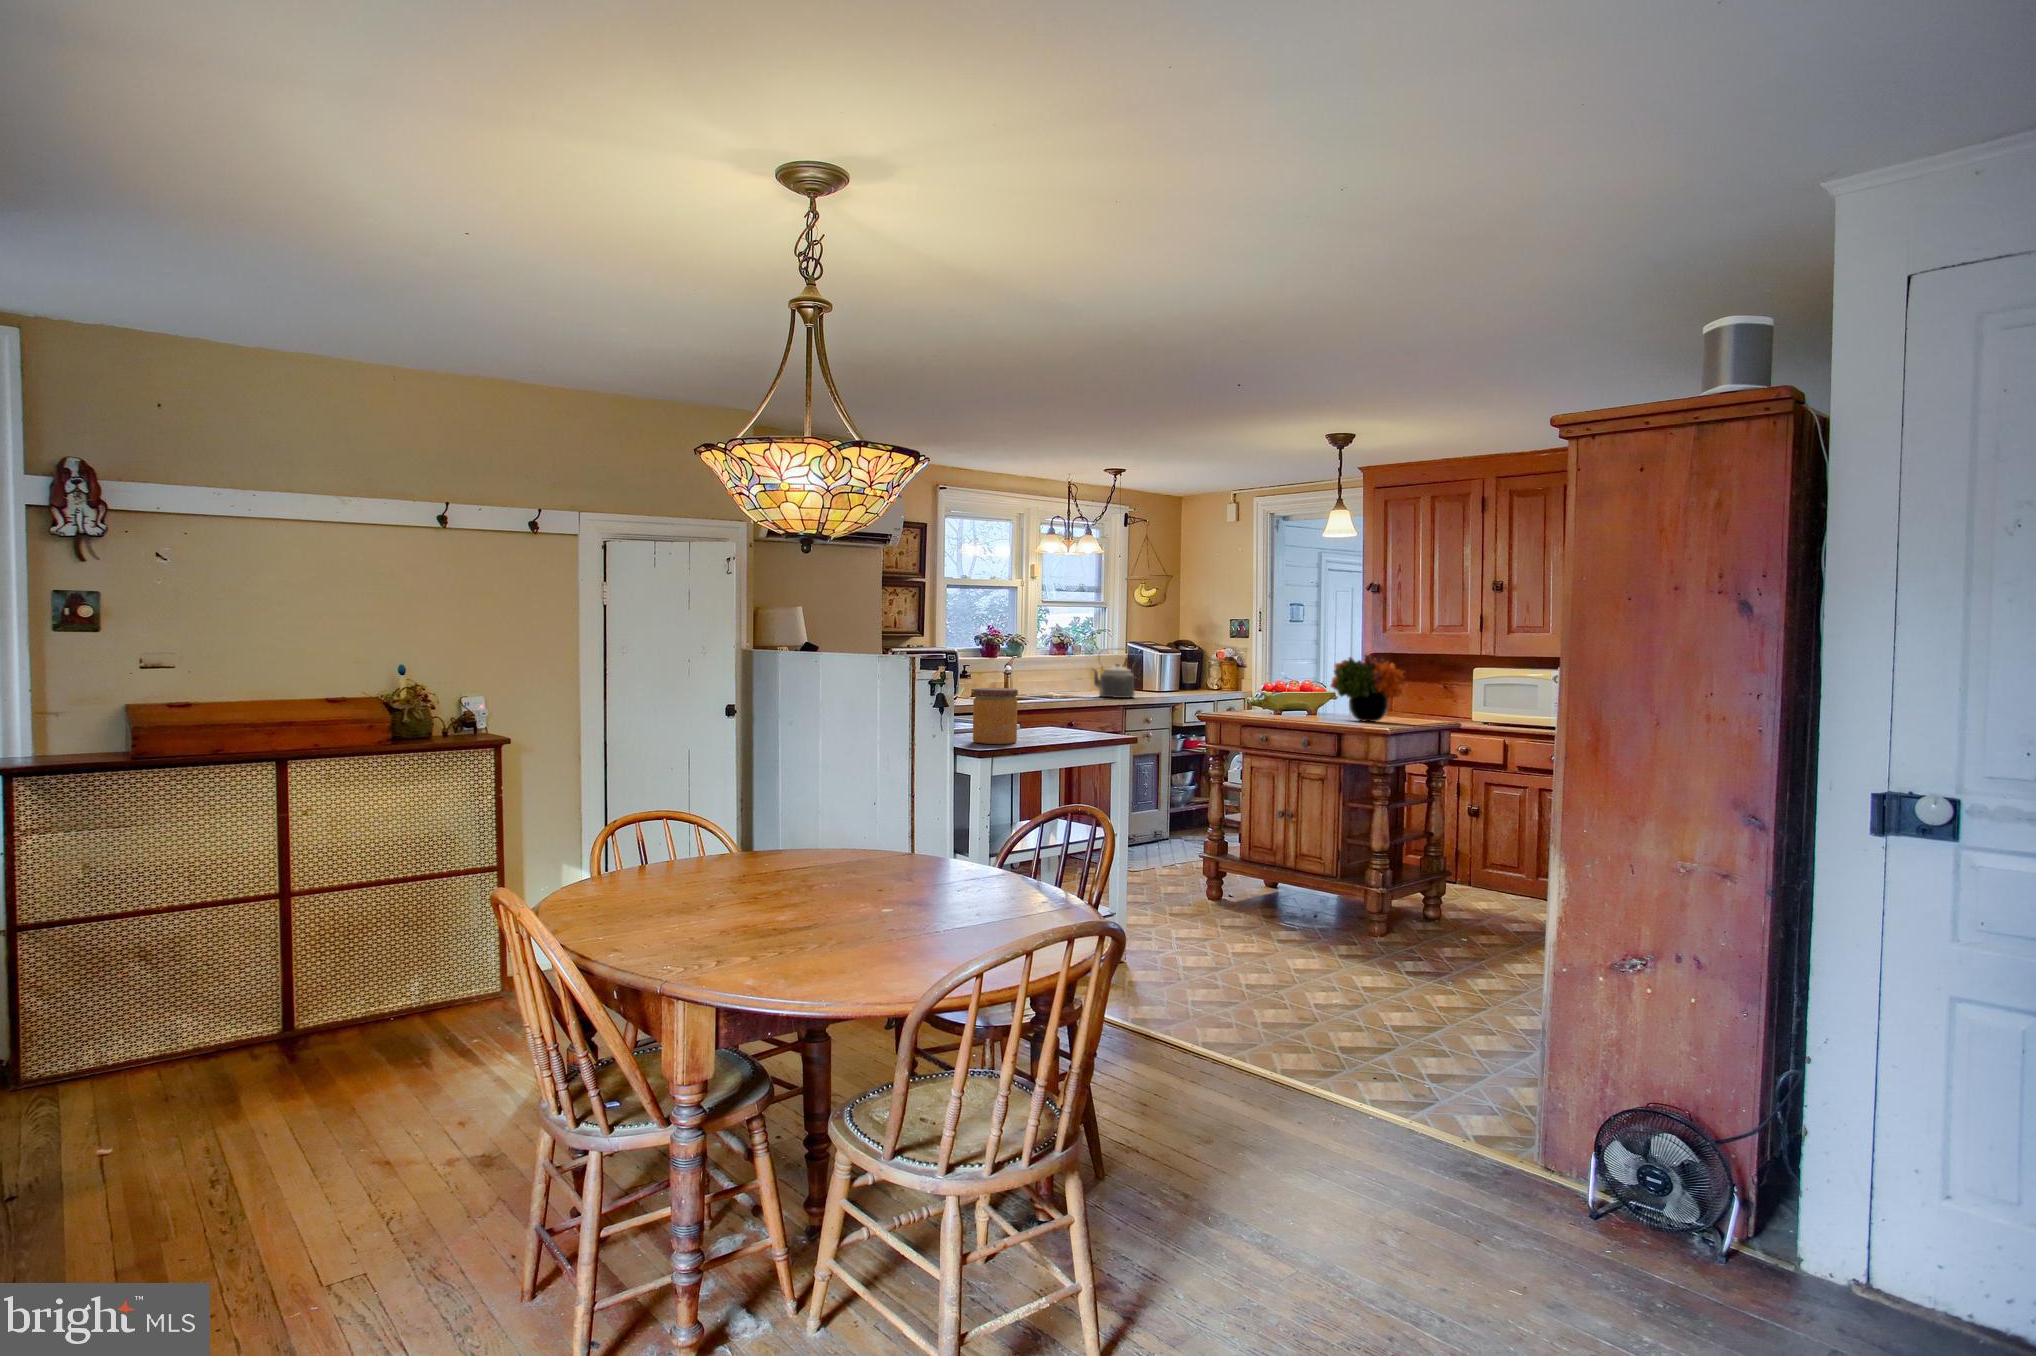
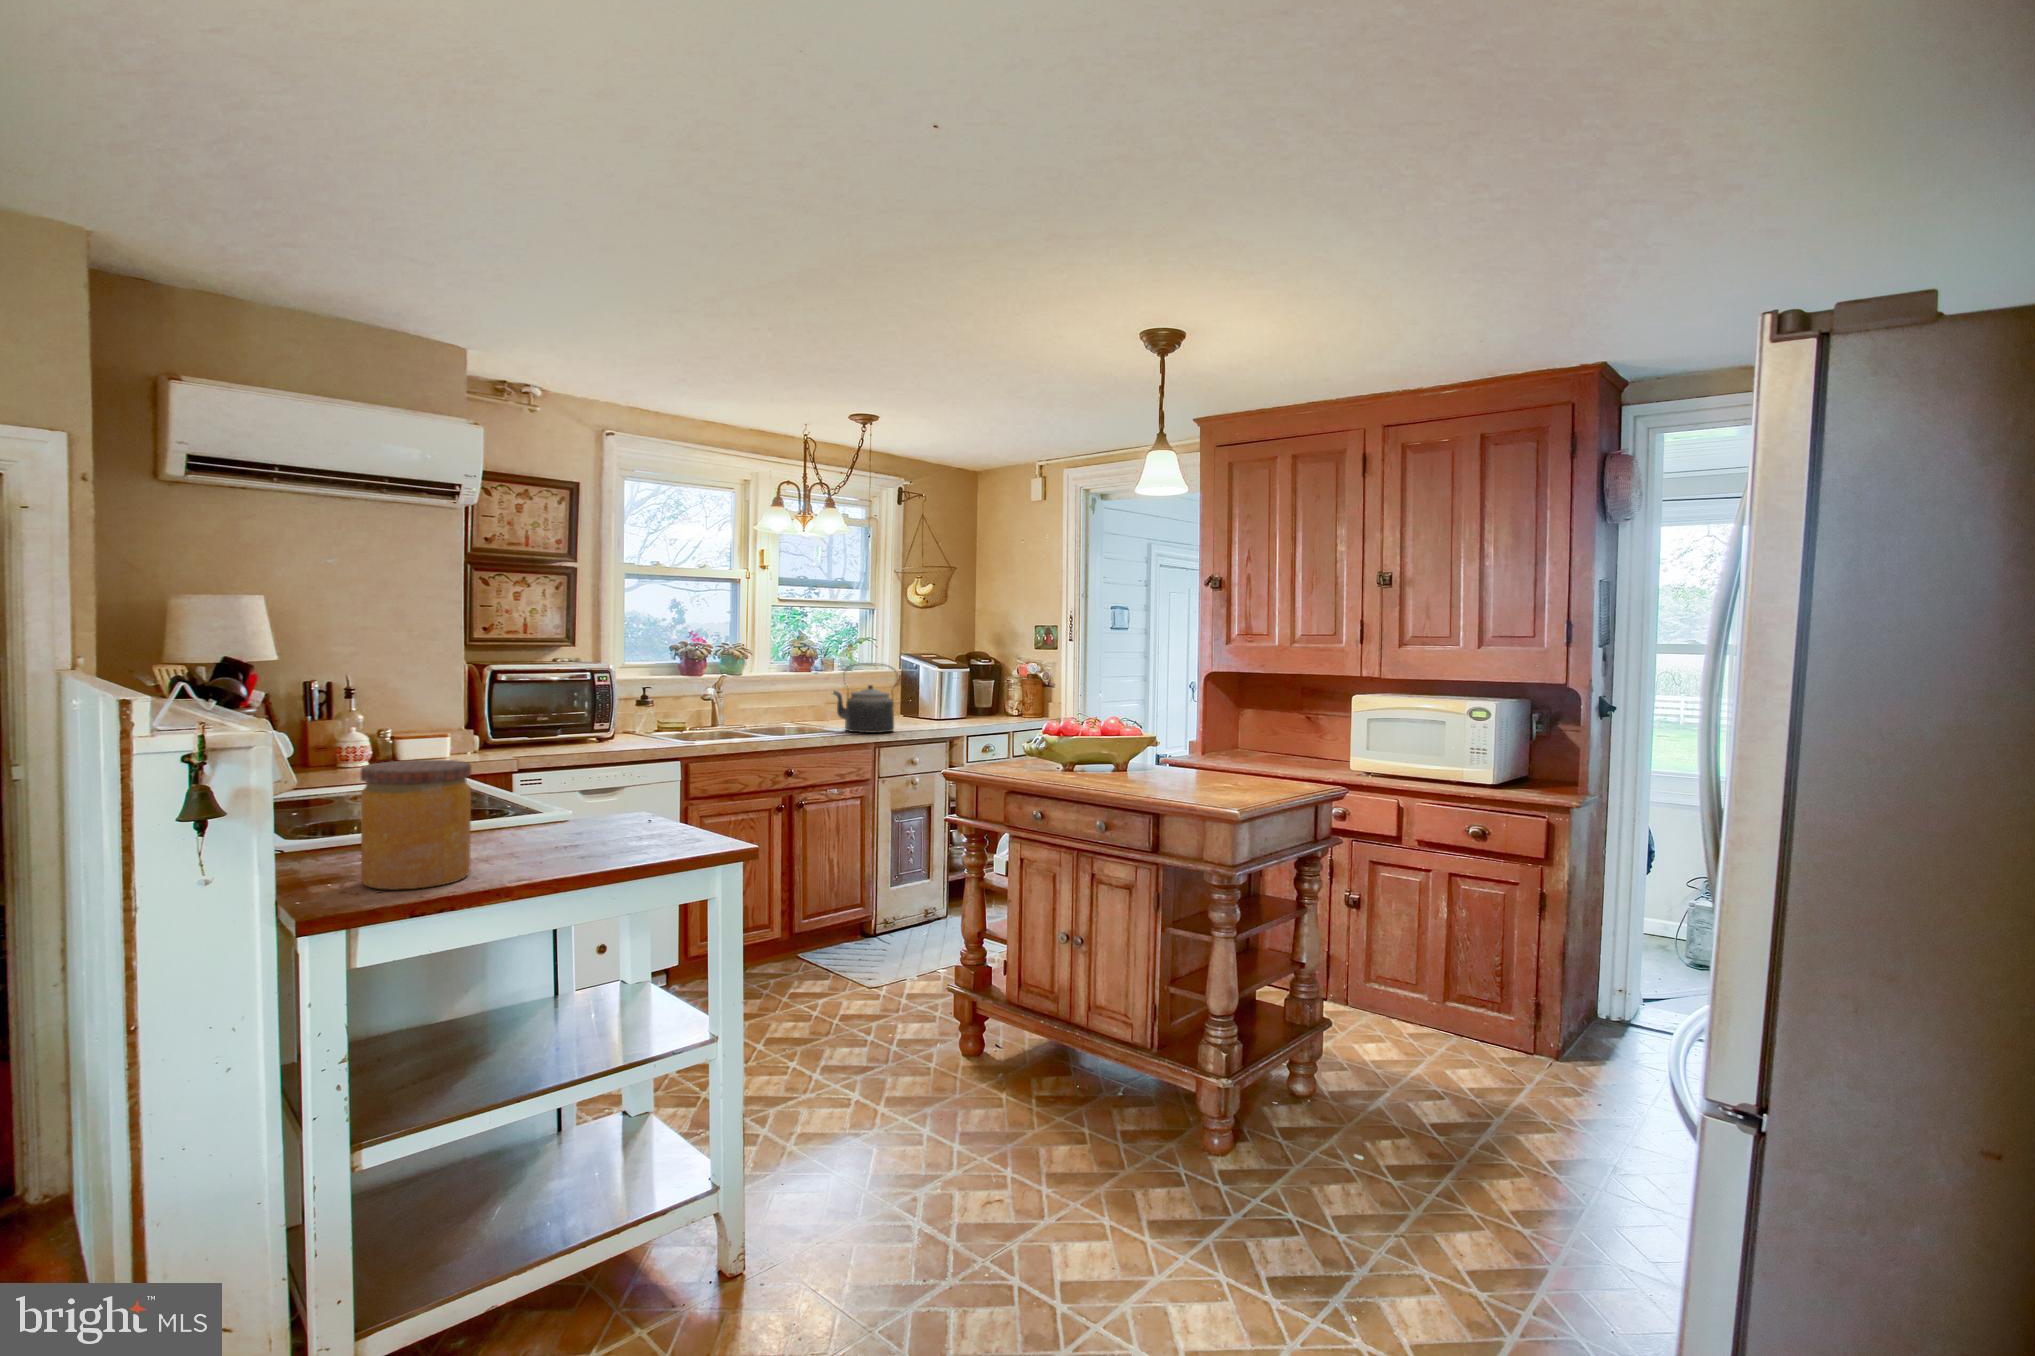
flower arrangement: present [1331,655,1406,722] -> none [1145,678,1265,787]

